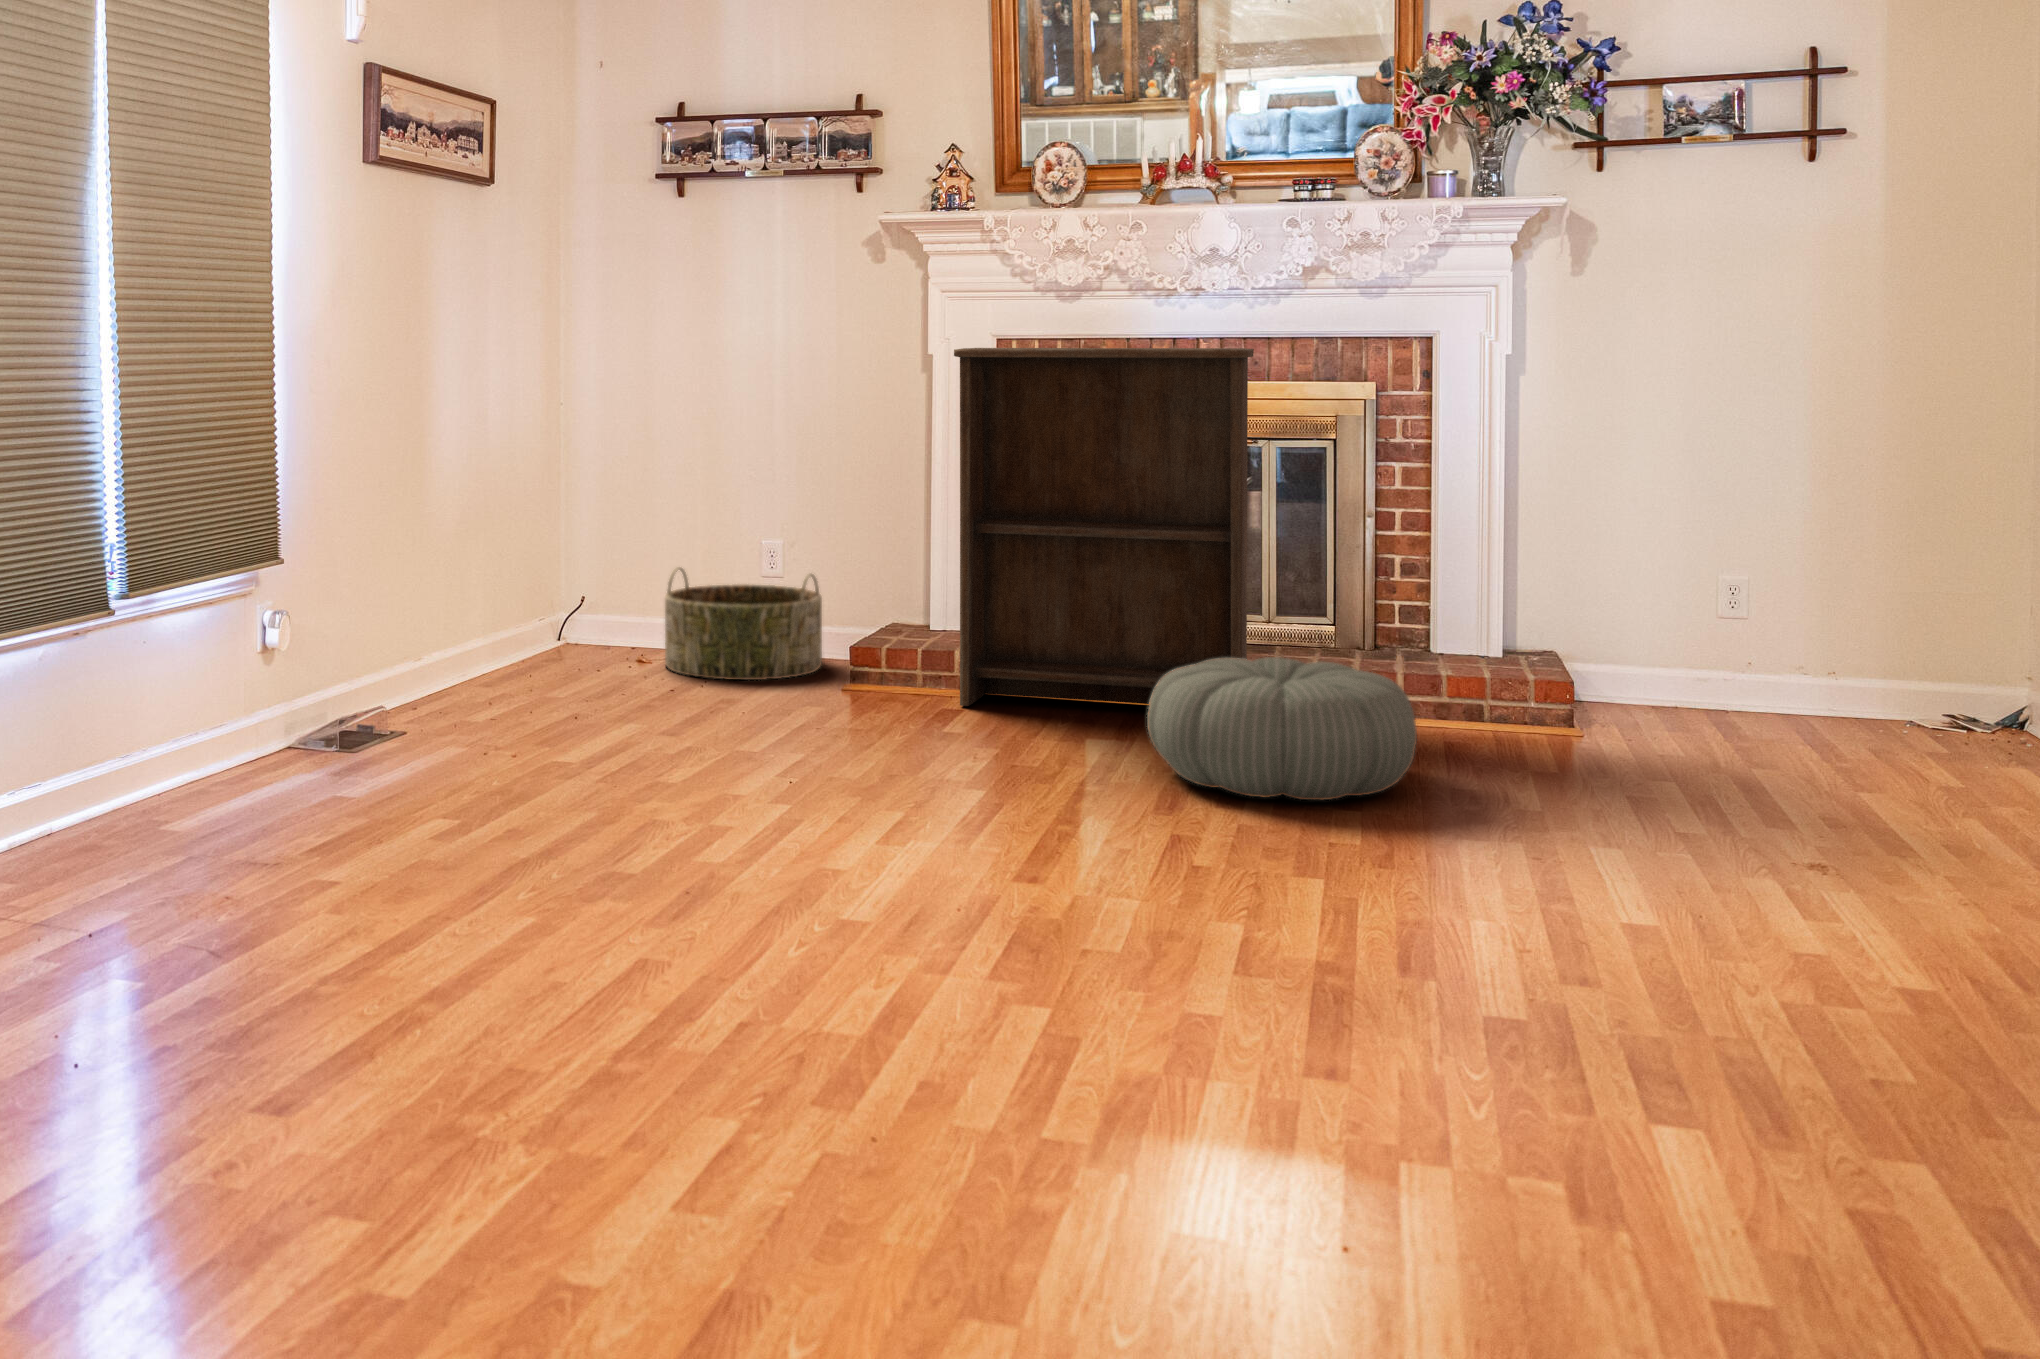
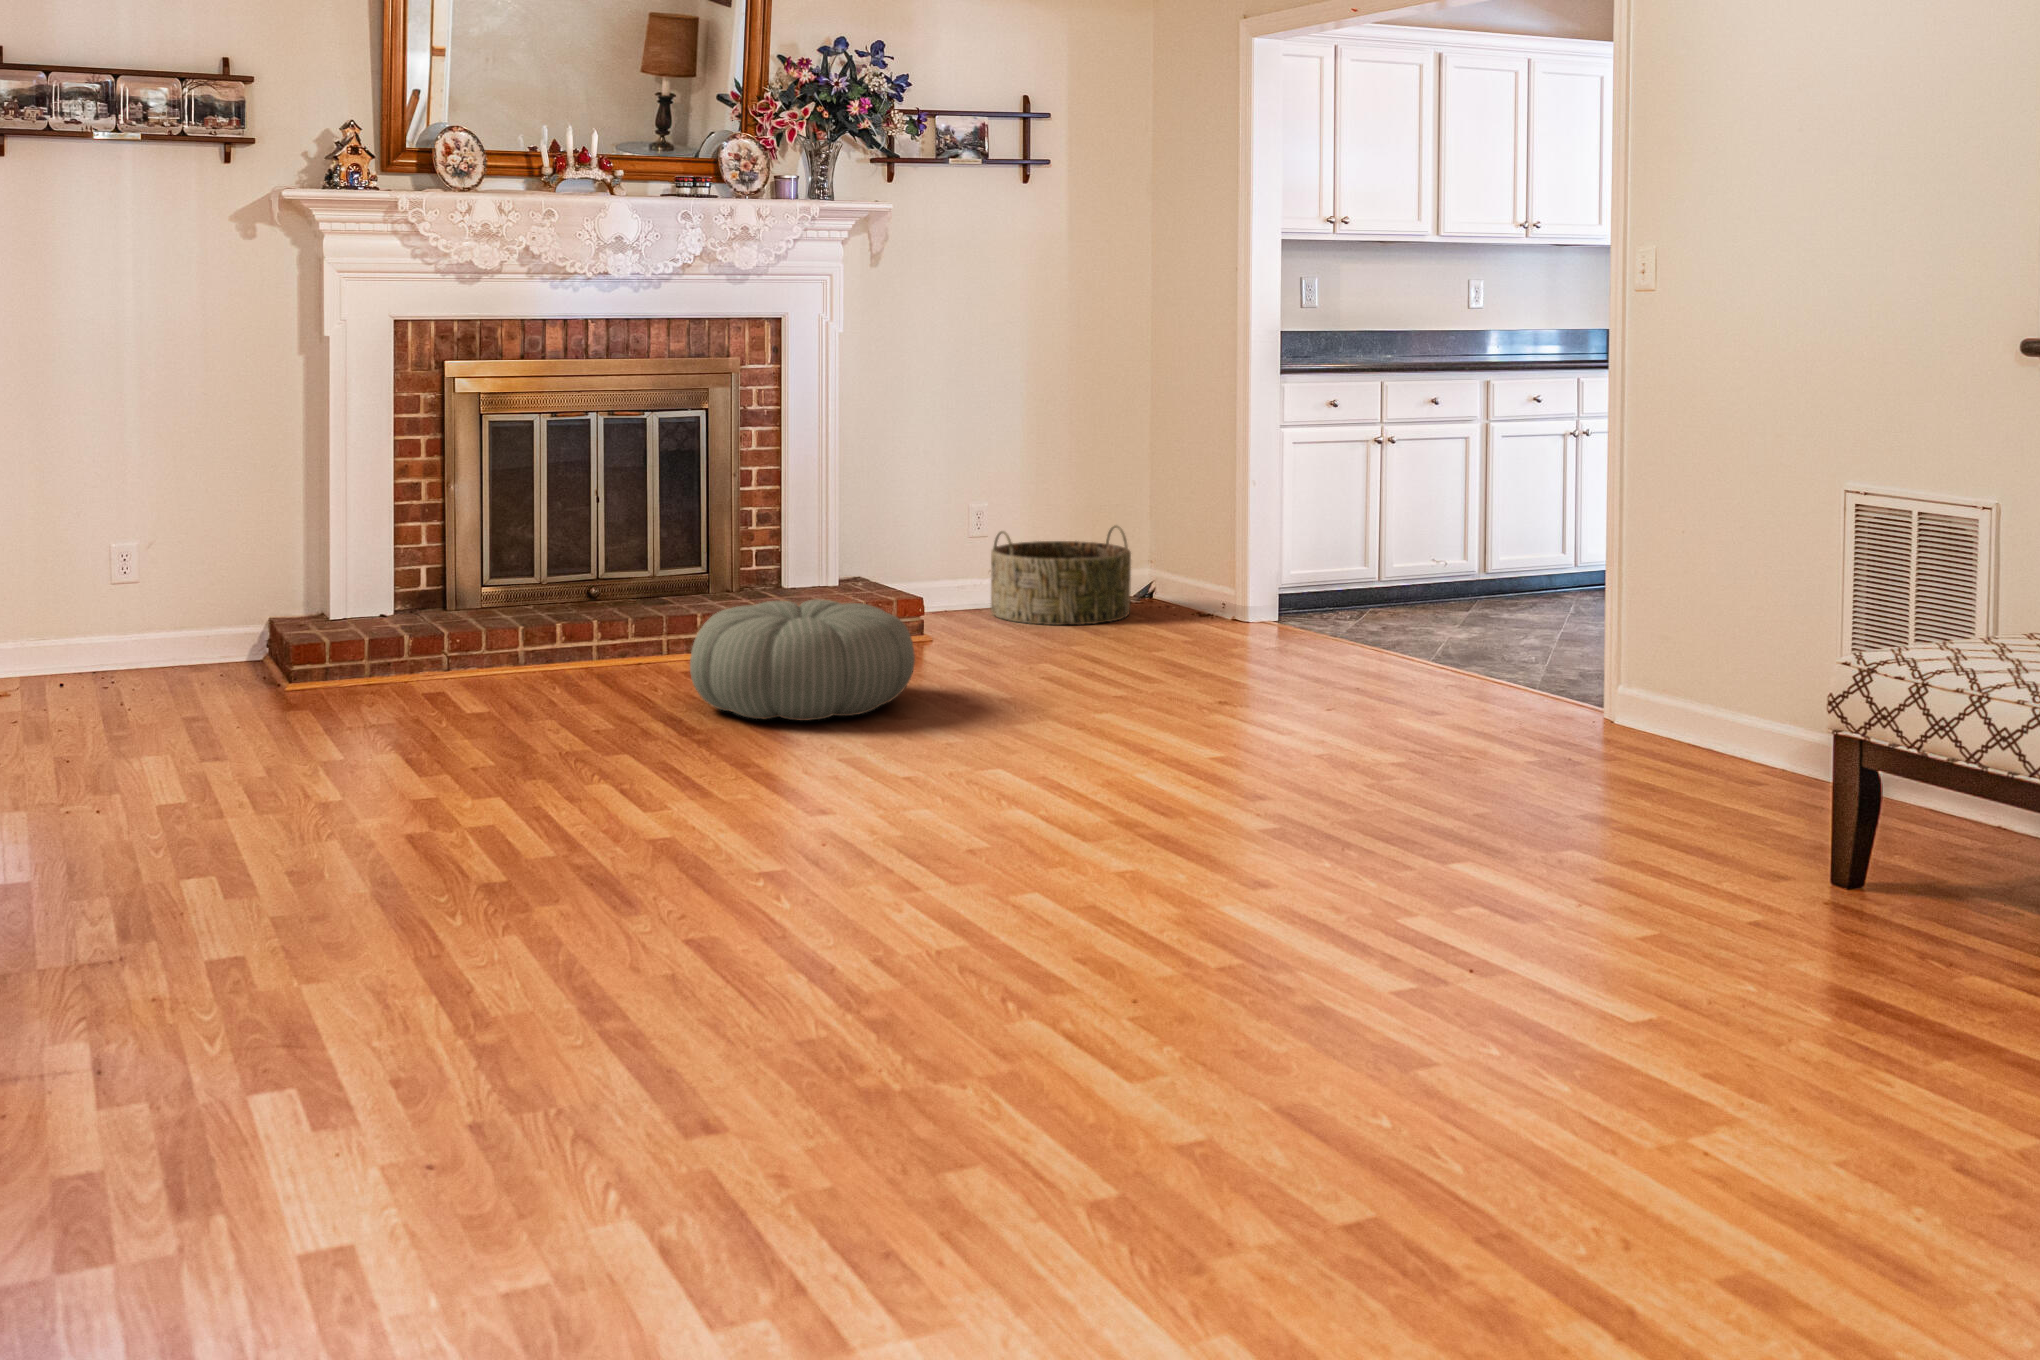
bookshelf: present [954,348,1254,706] -> none [409,330,698,688]
basket: present [665,567,822,680] -> present [991,525,1131,625]

